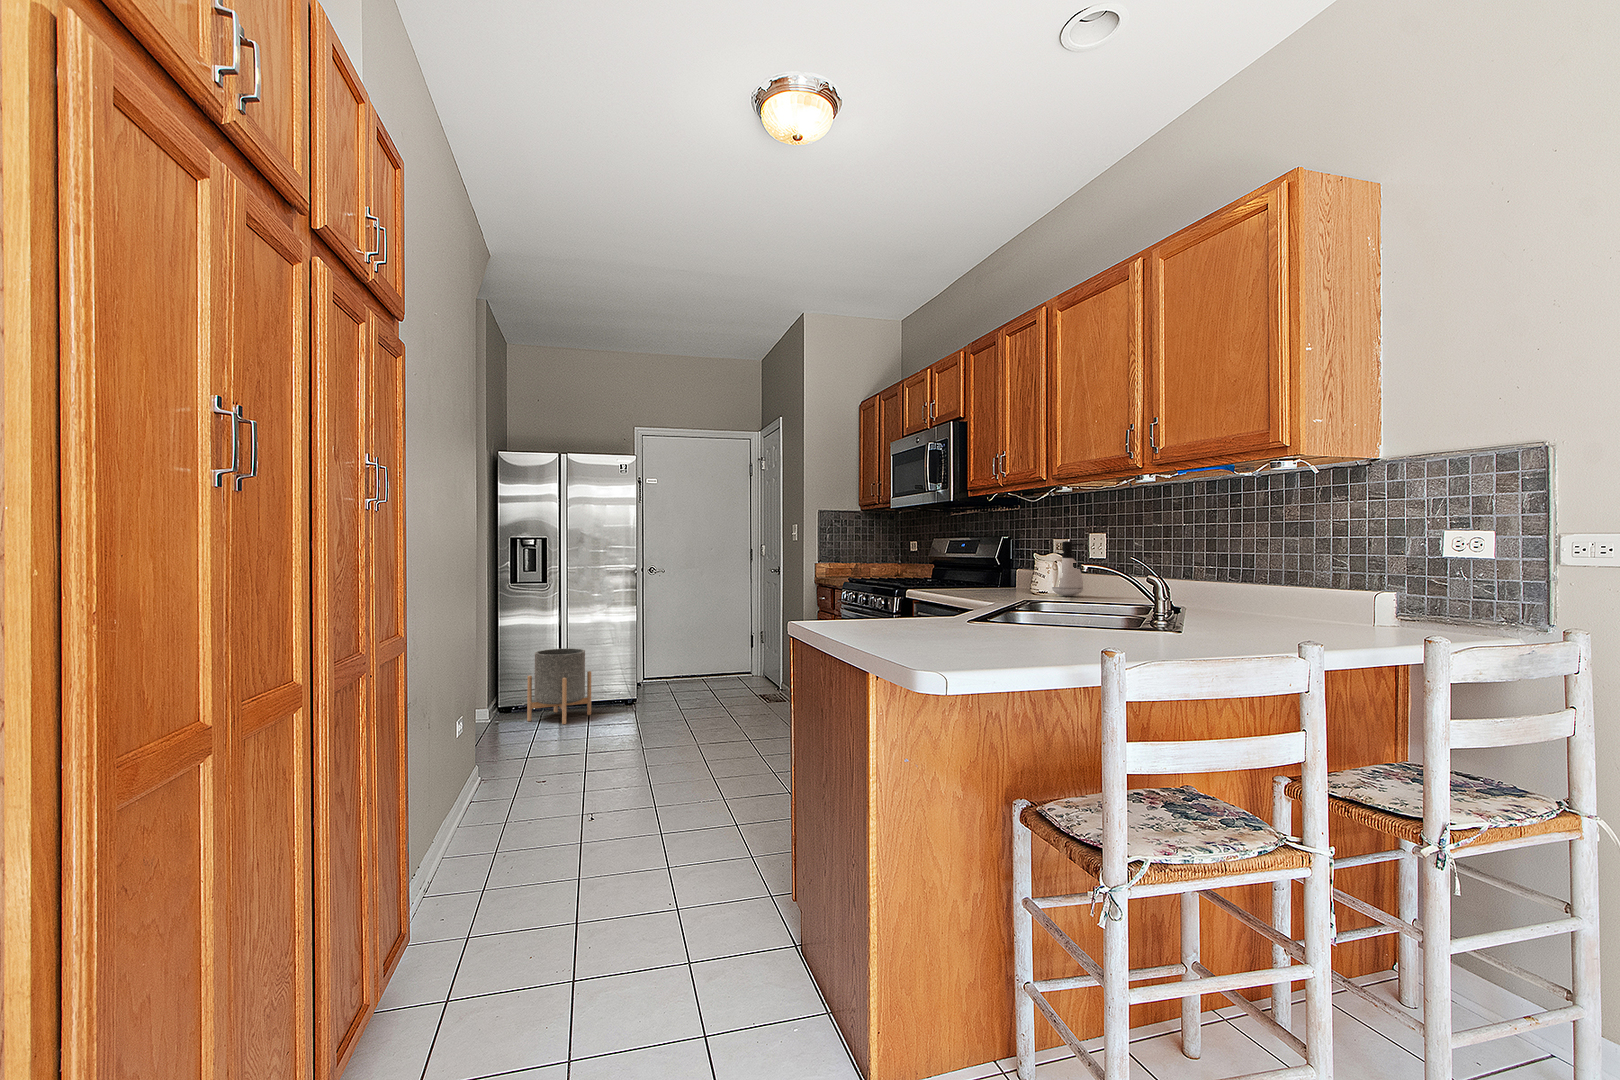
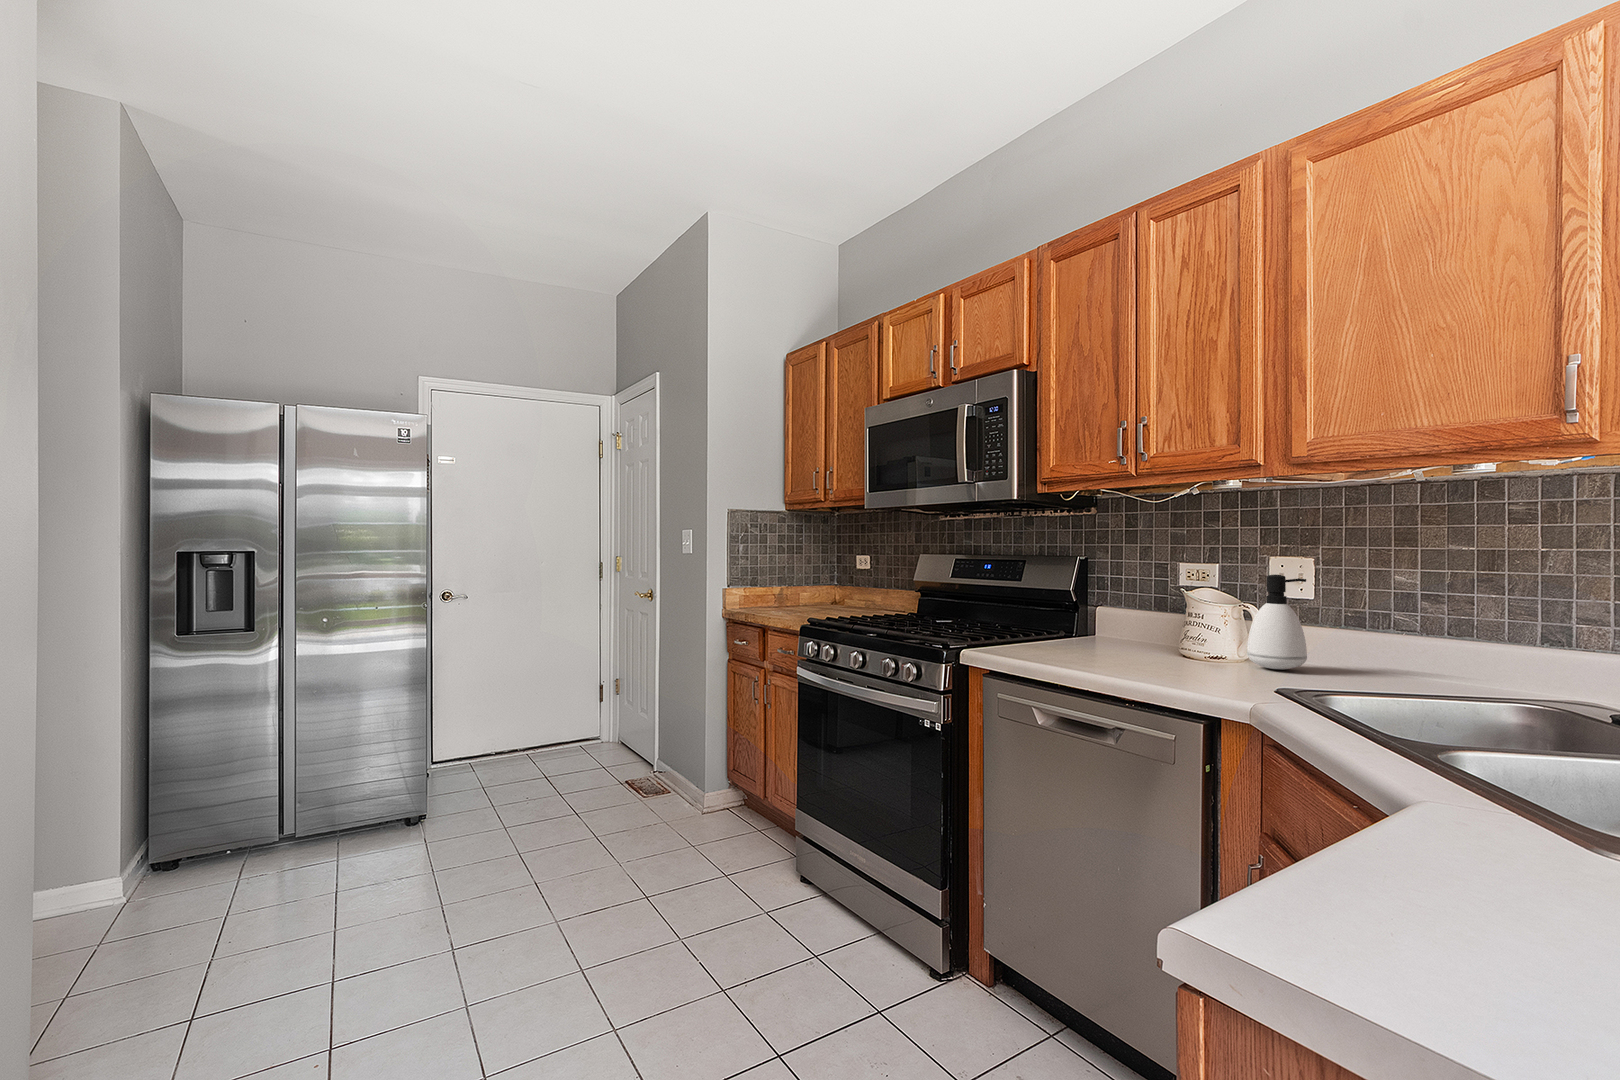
planter: present [527,648,591,724] -> none [211,743,344,890]

